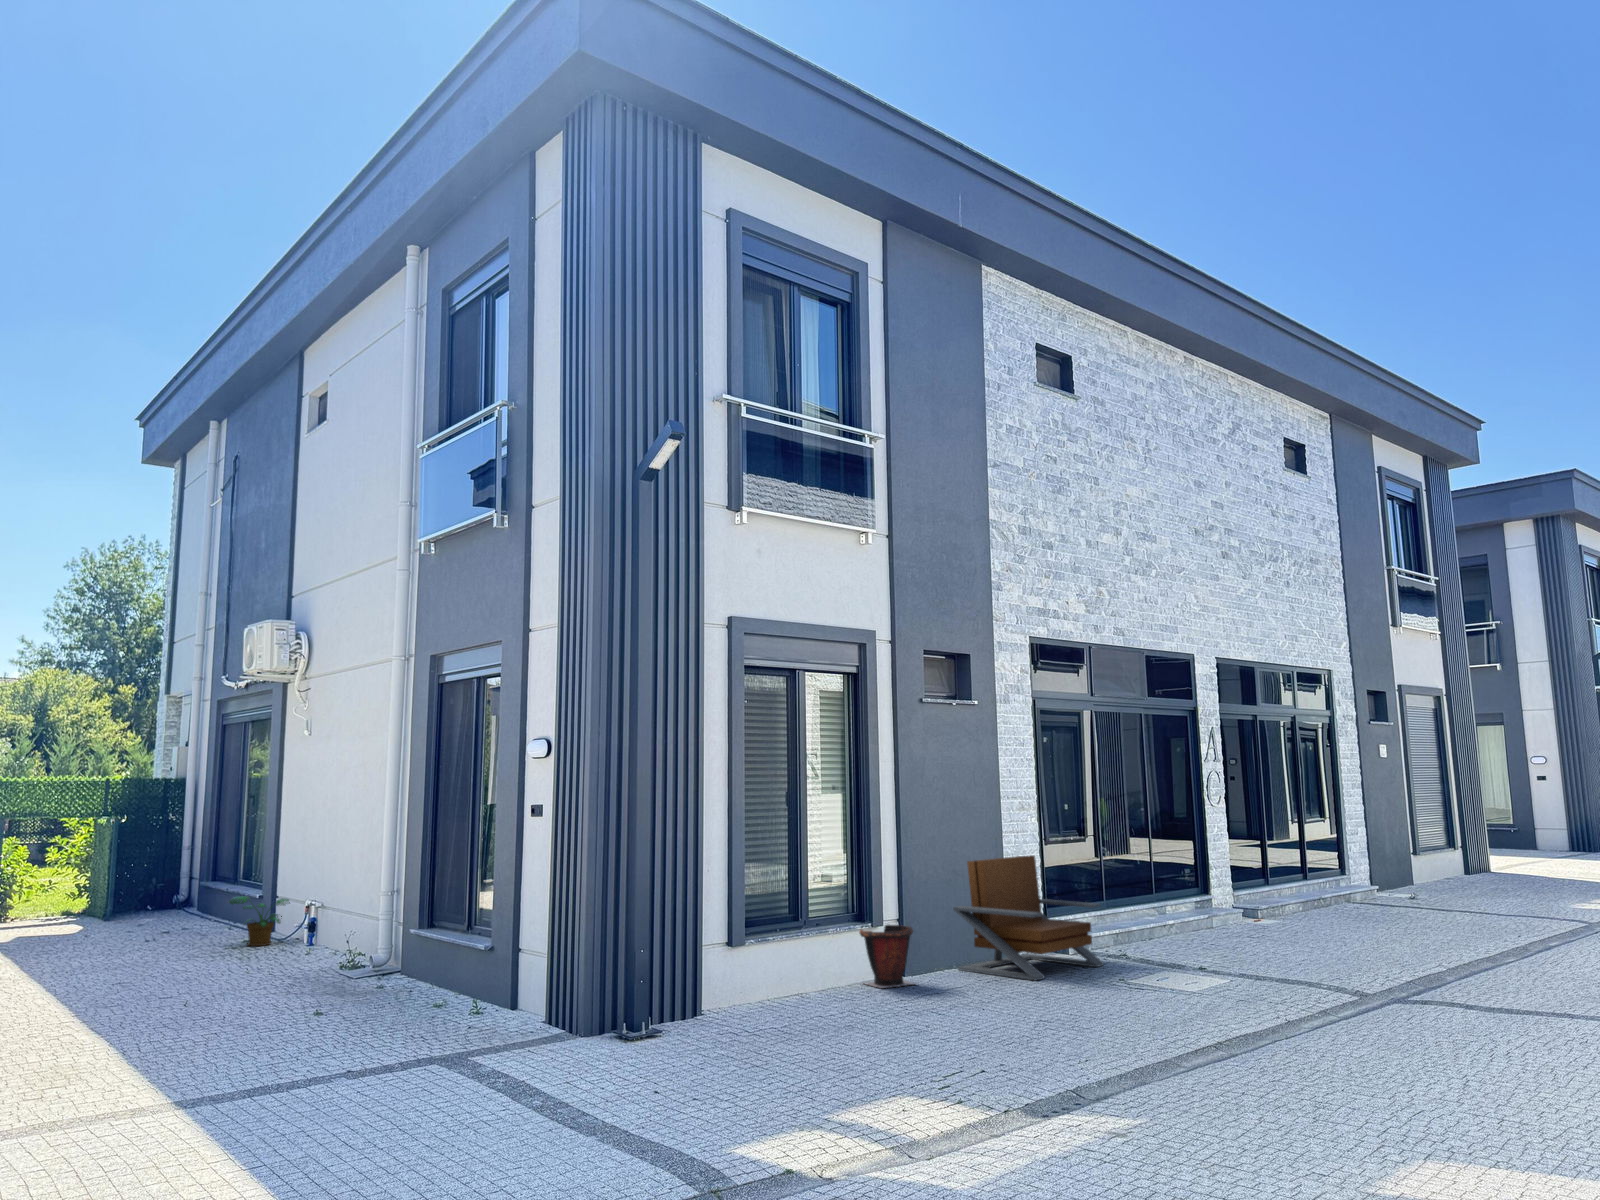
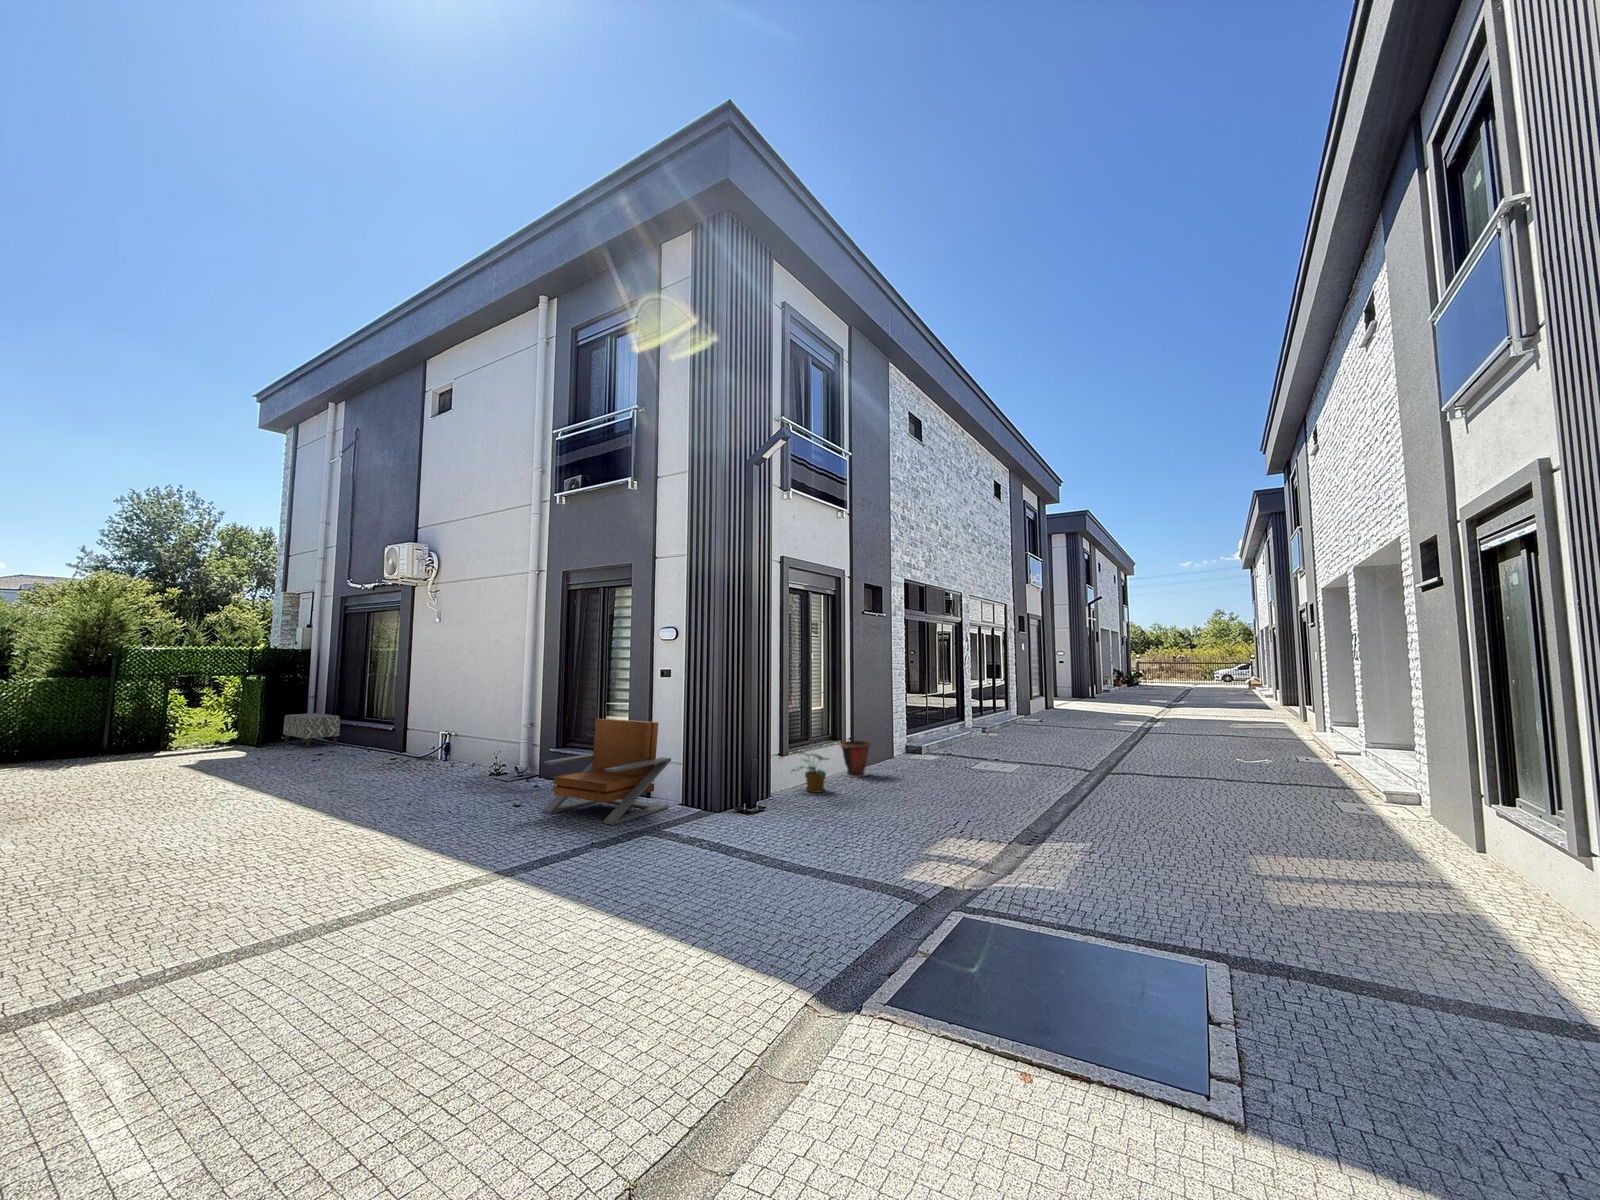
lounge chair: present [953,855,1104,980] -> present [542,719,671,825]
bench: none [143,872,209,922] -> present [283,713,340,748]
potted plant: present [228,896,290,946] -> present [791,752,828,793]

